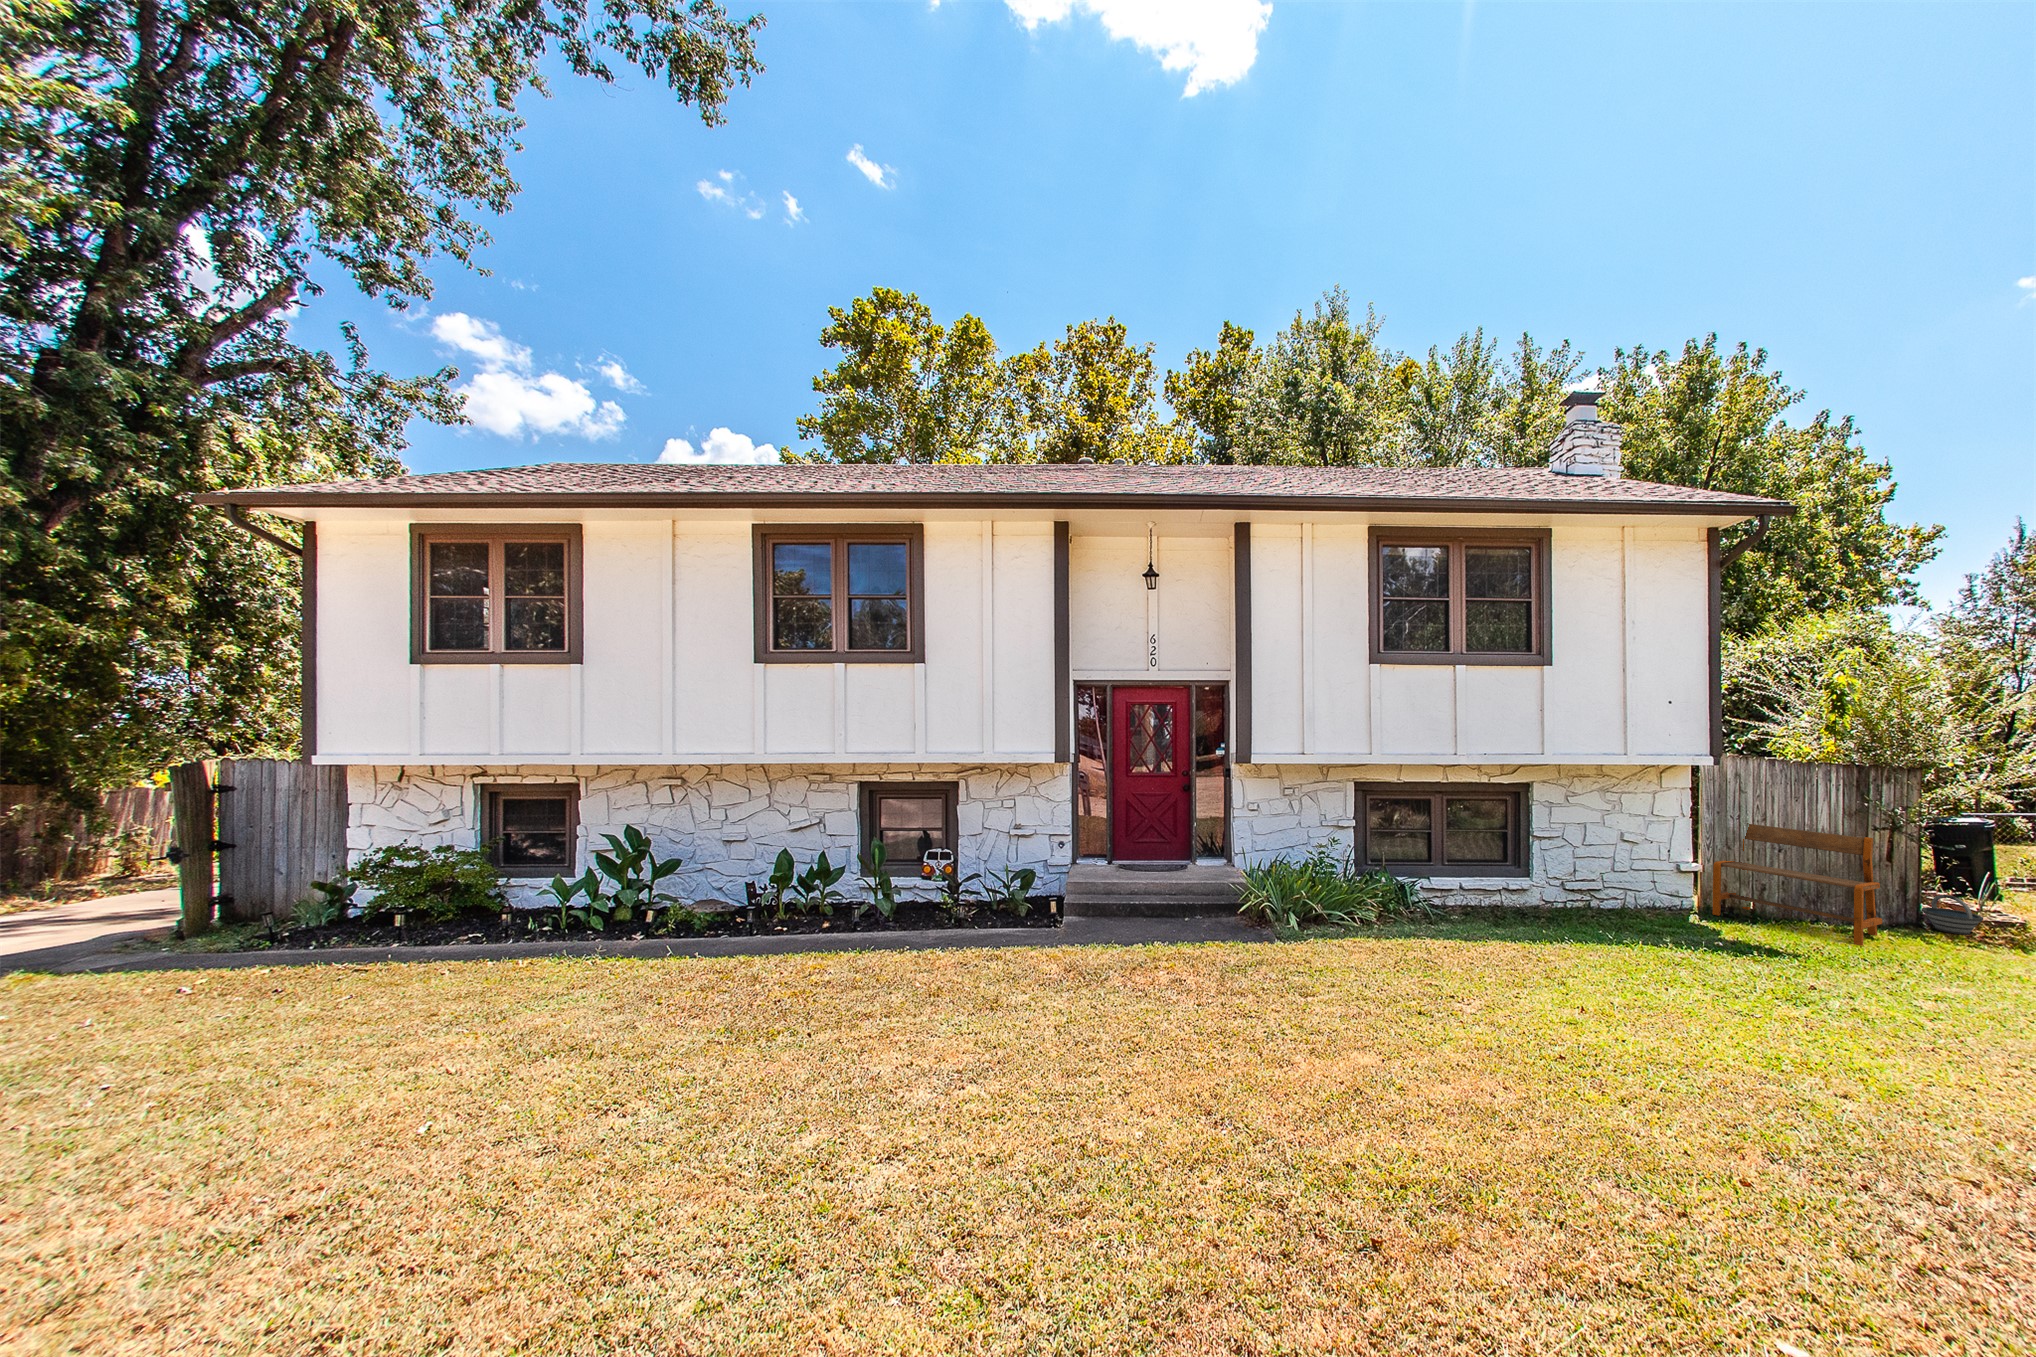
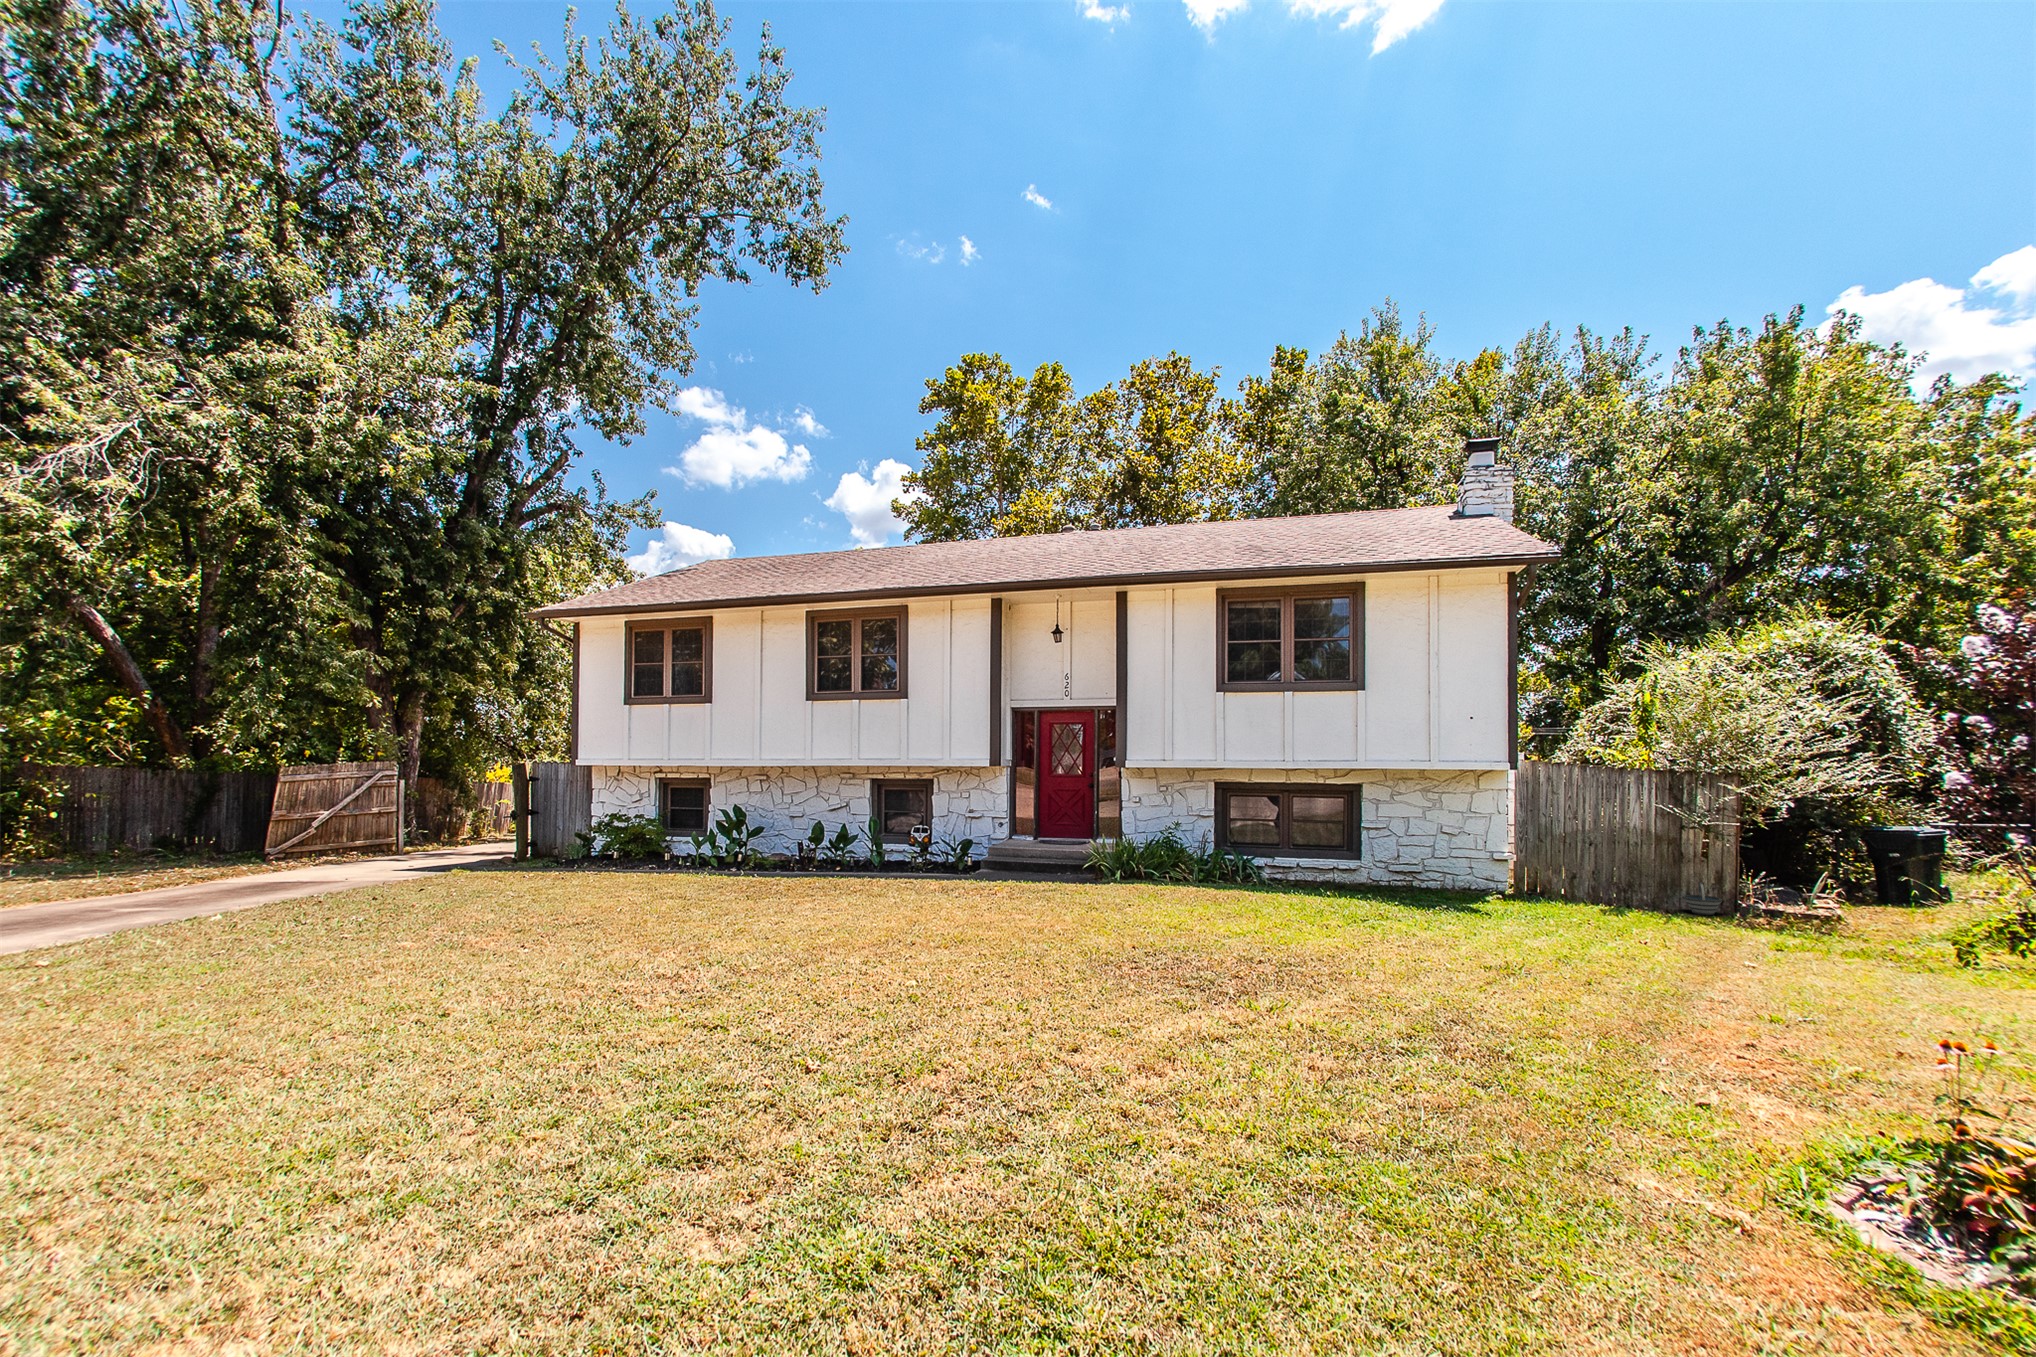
bench: present [1713,823,1882,946] -> none [1511,821,1618,914]

